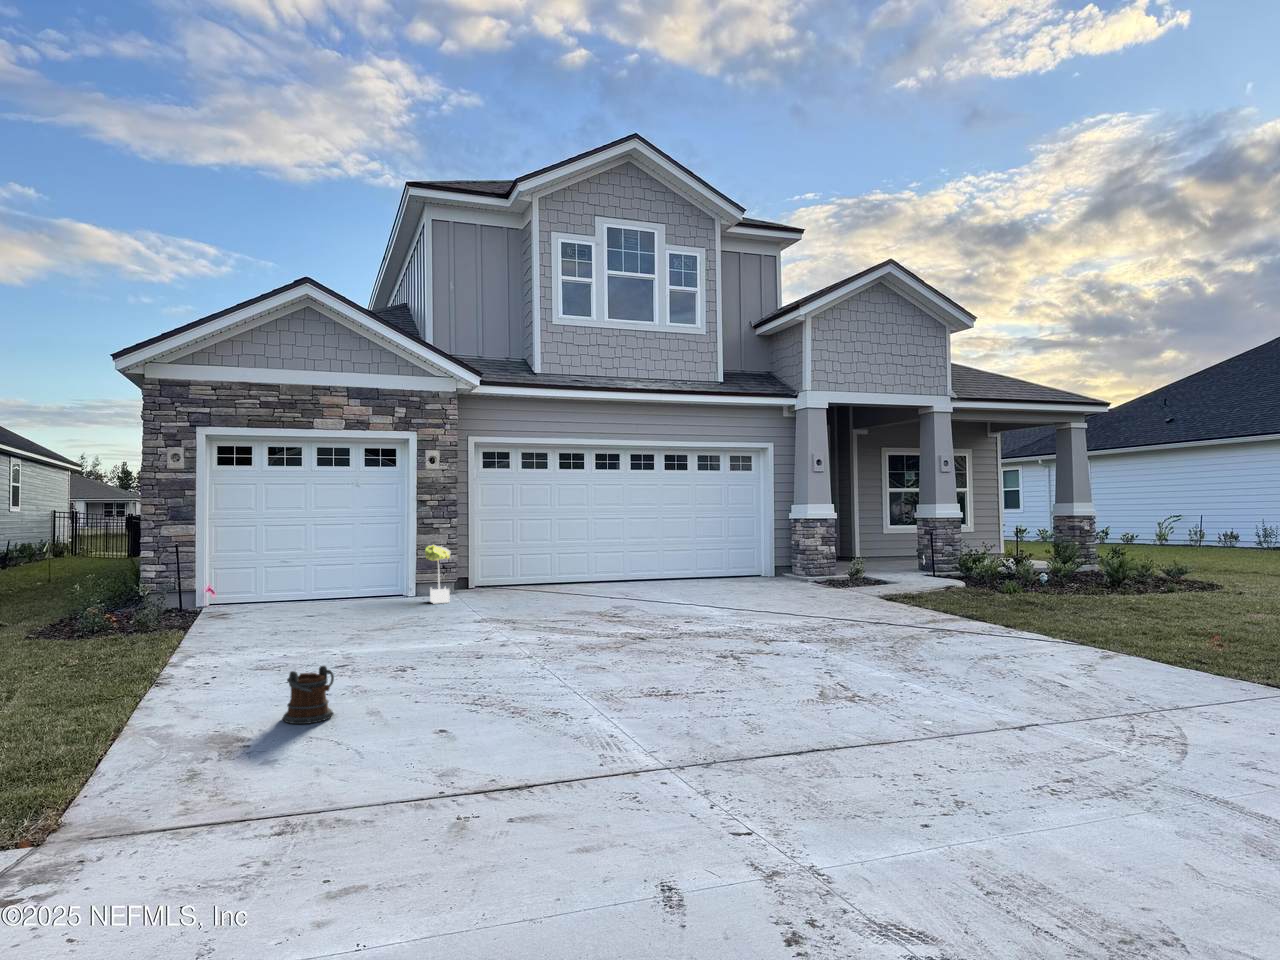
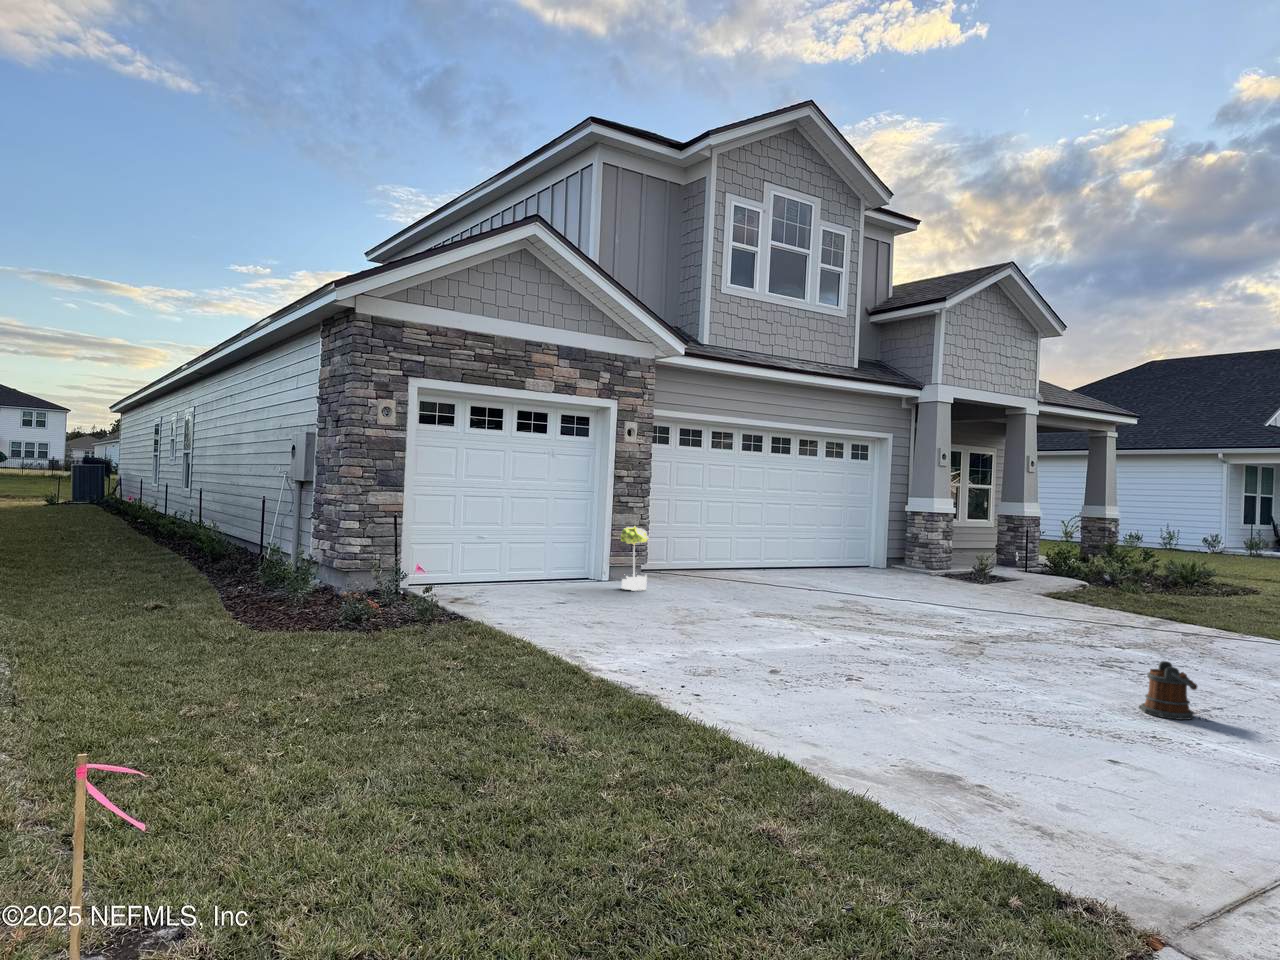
bucket: present [282,666,334,724] -> present [1139,661,1197,720]

